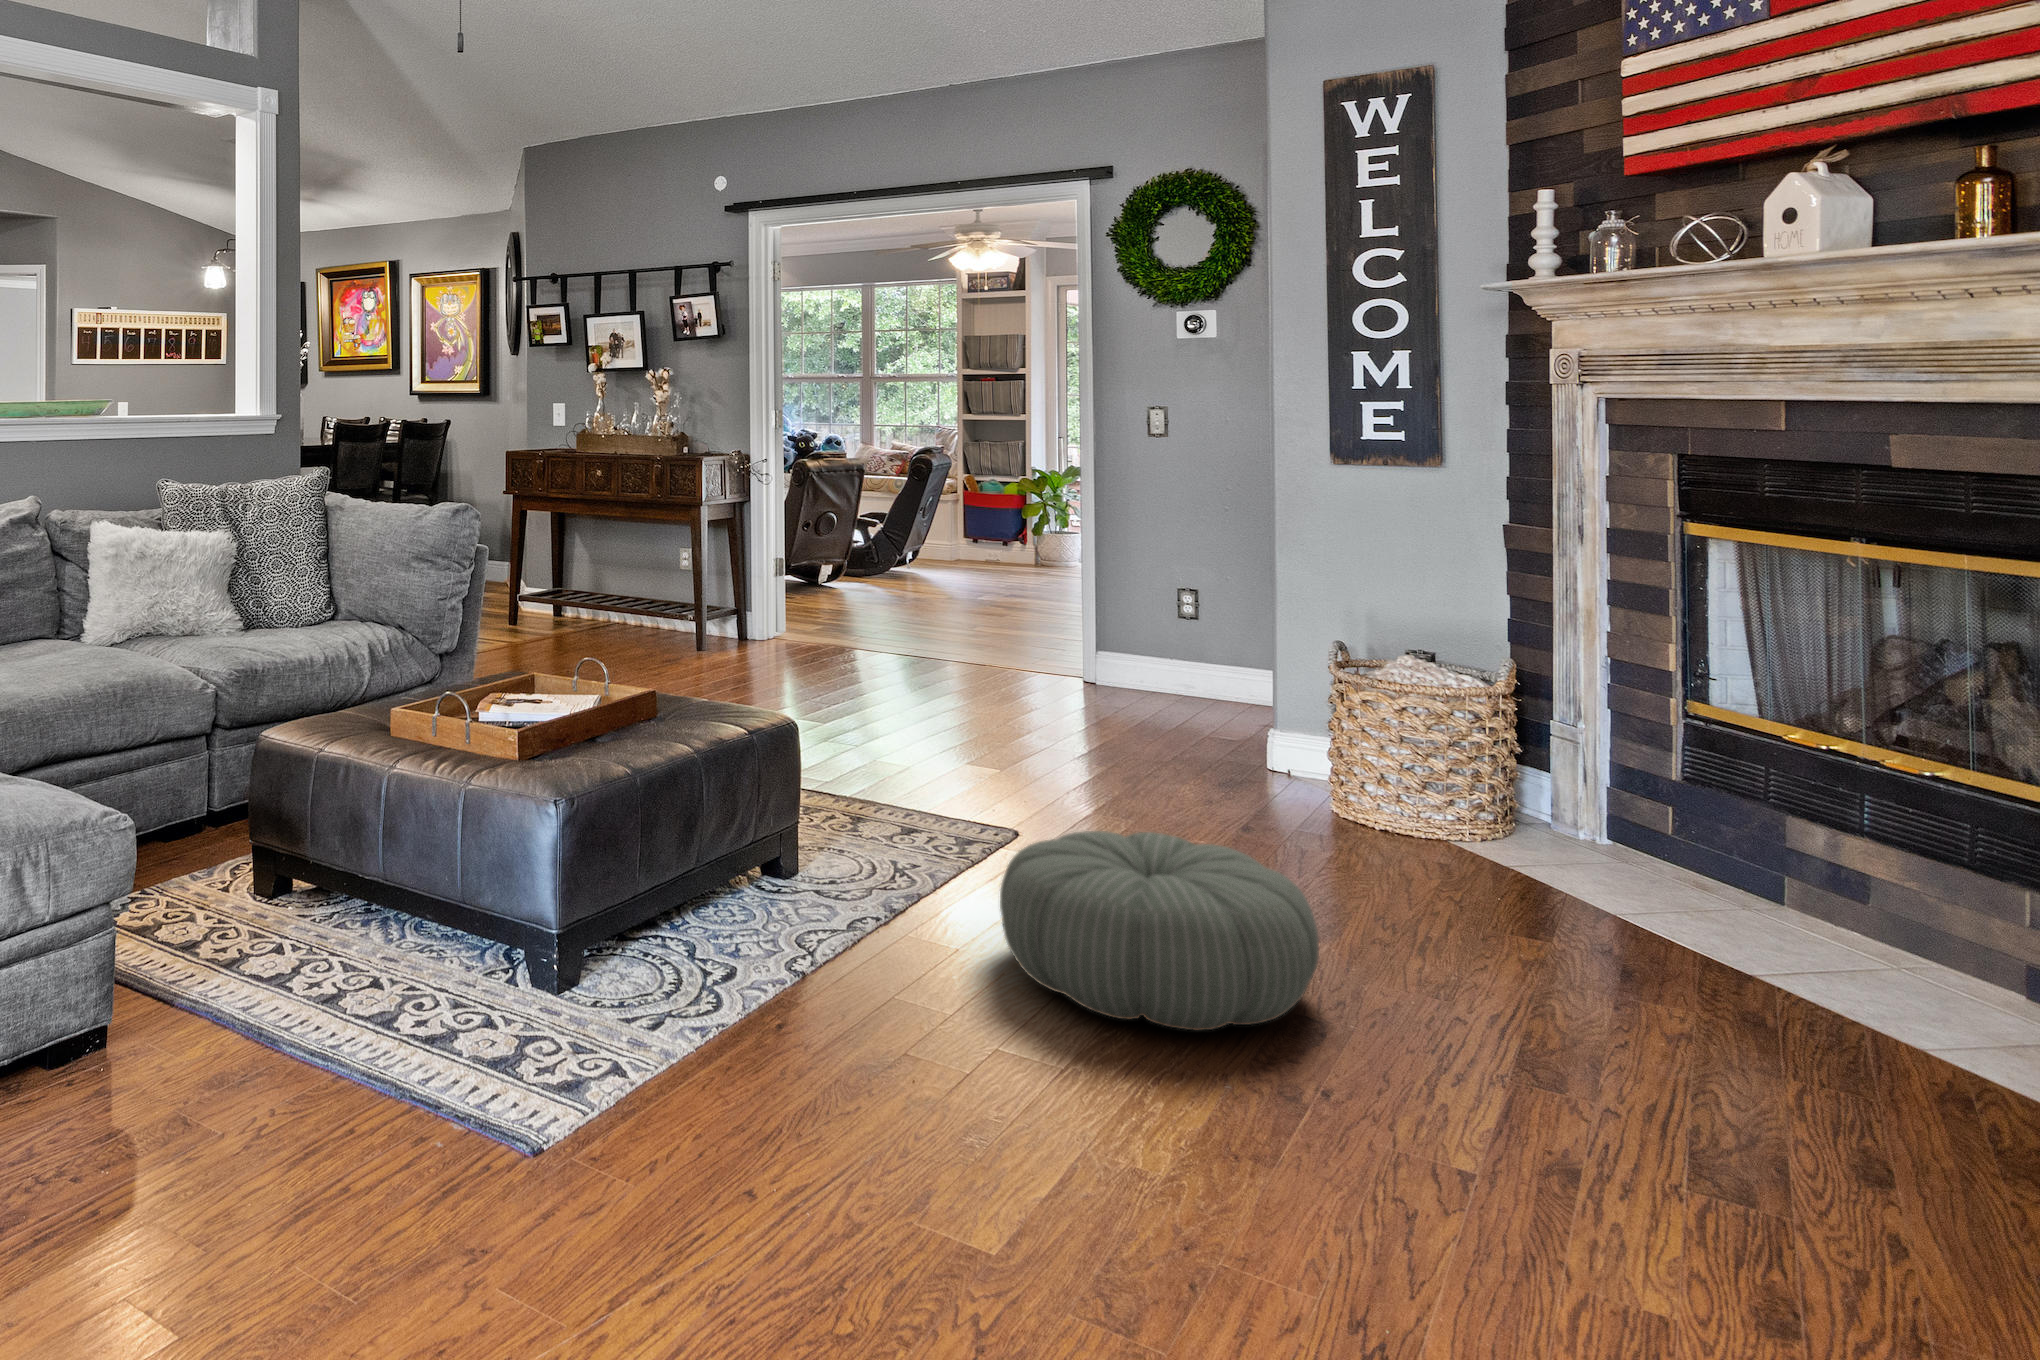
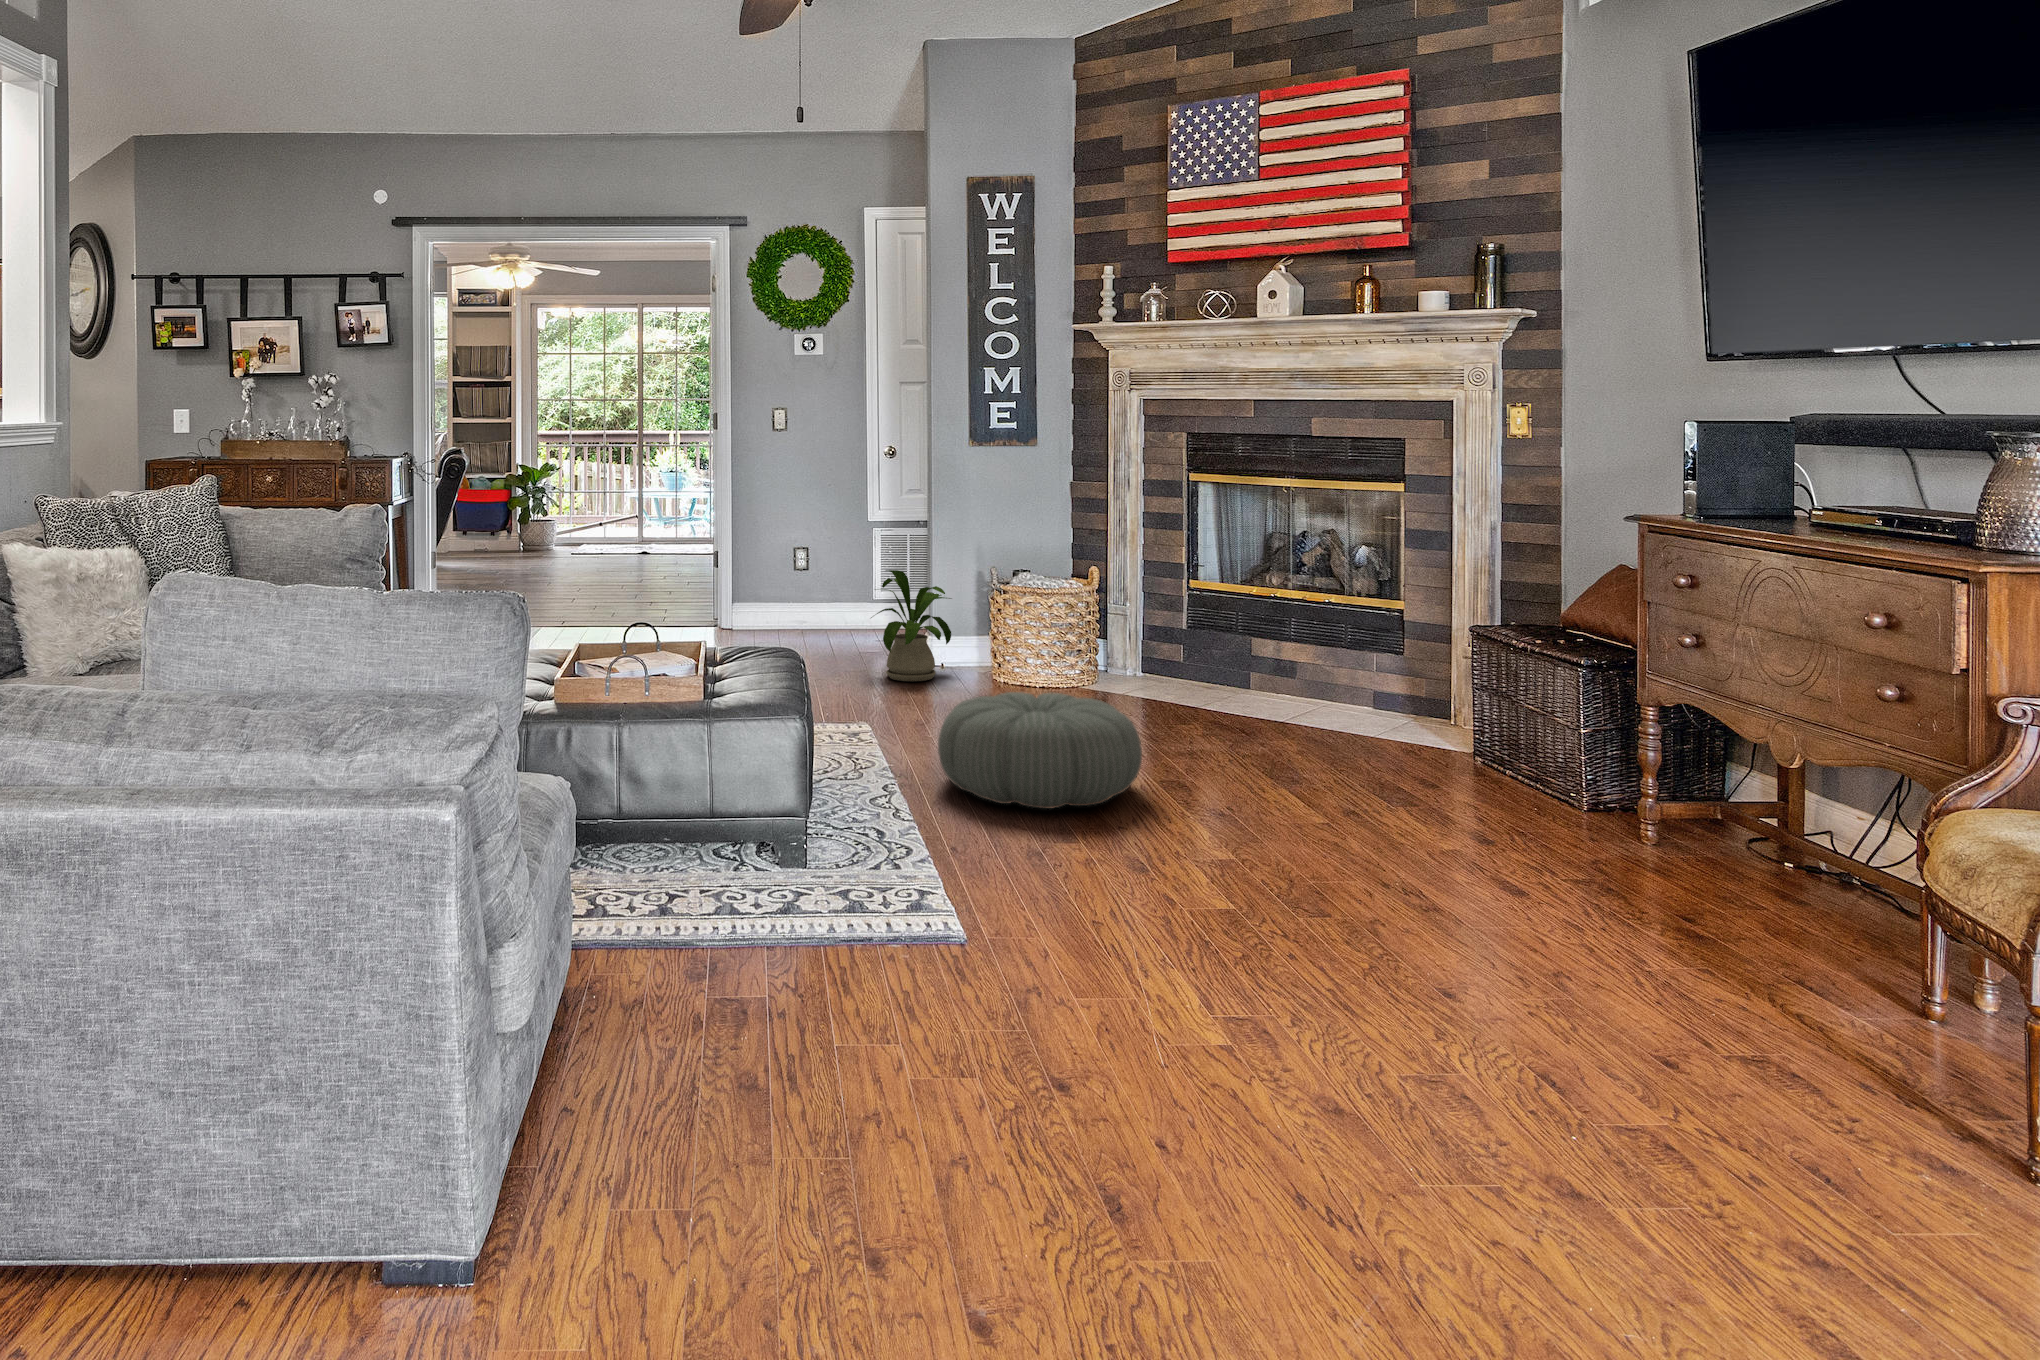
house plant: none [1168,632,1308,789] -> present [871,570,951,681]

